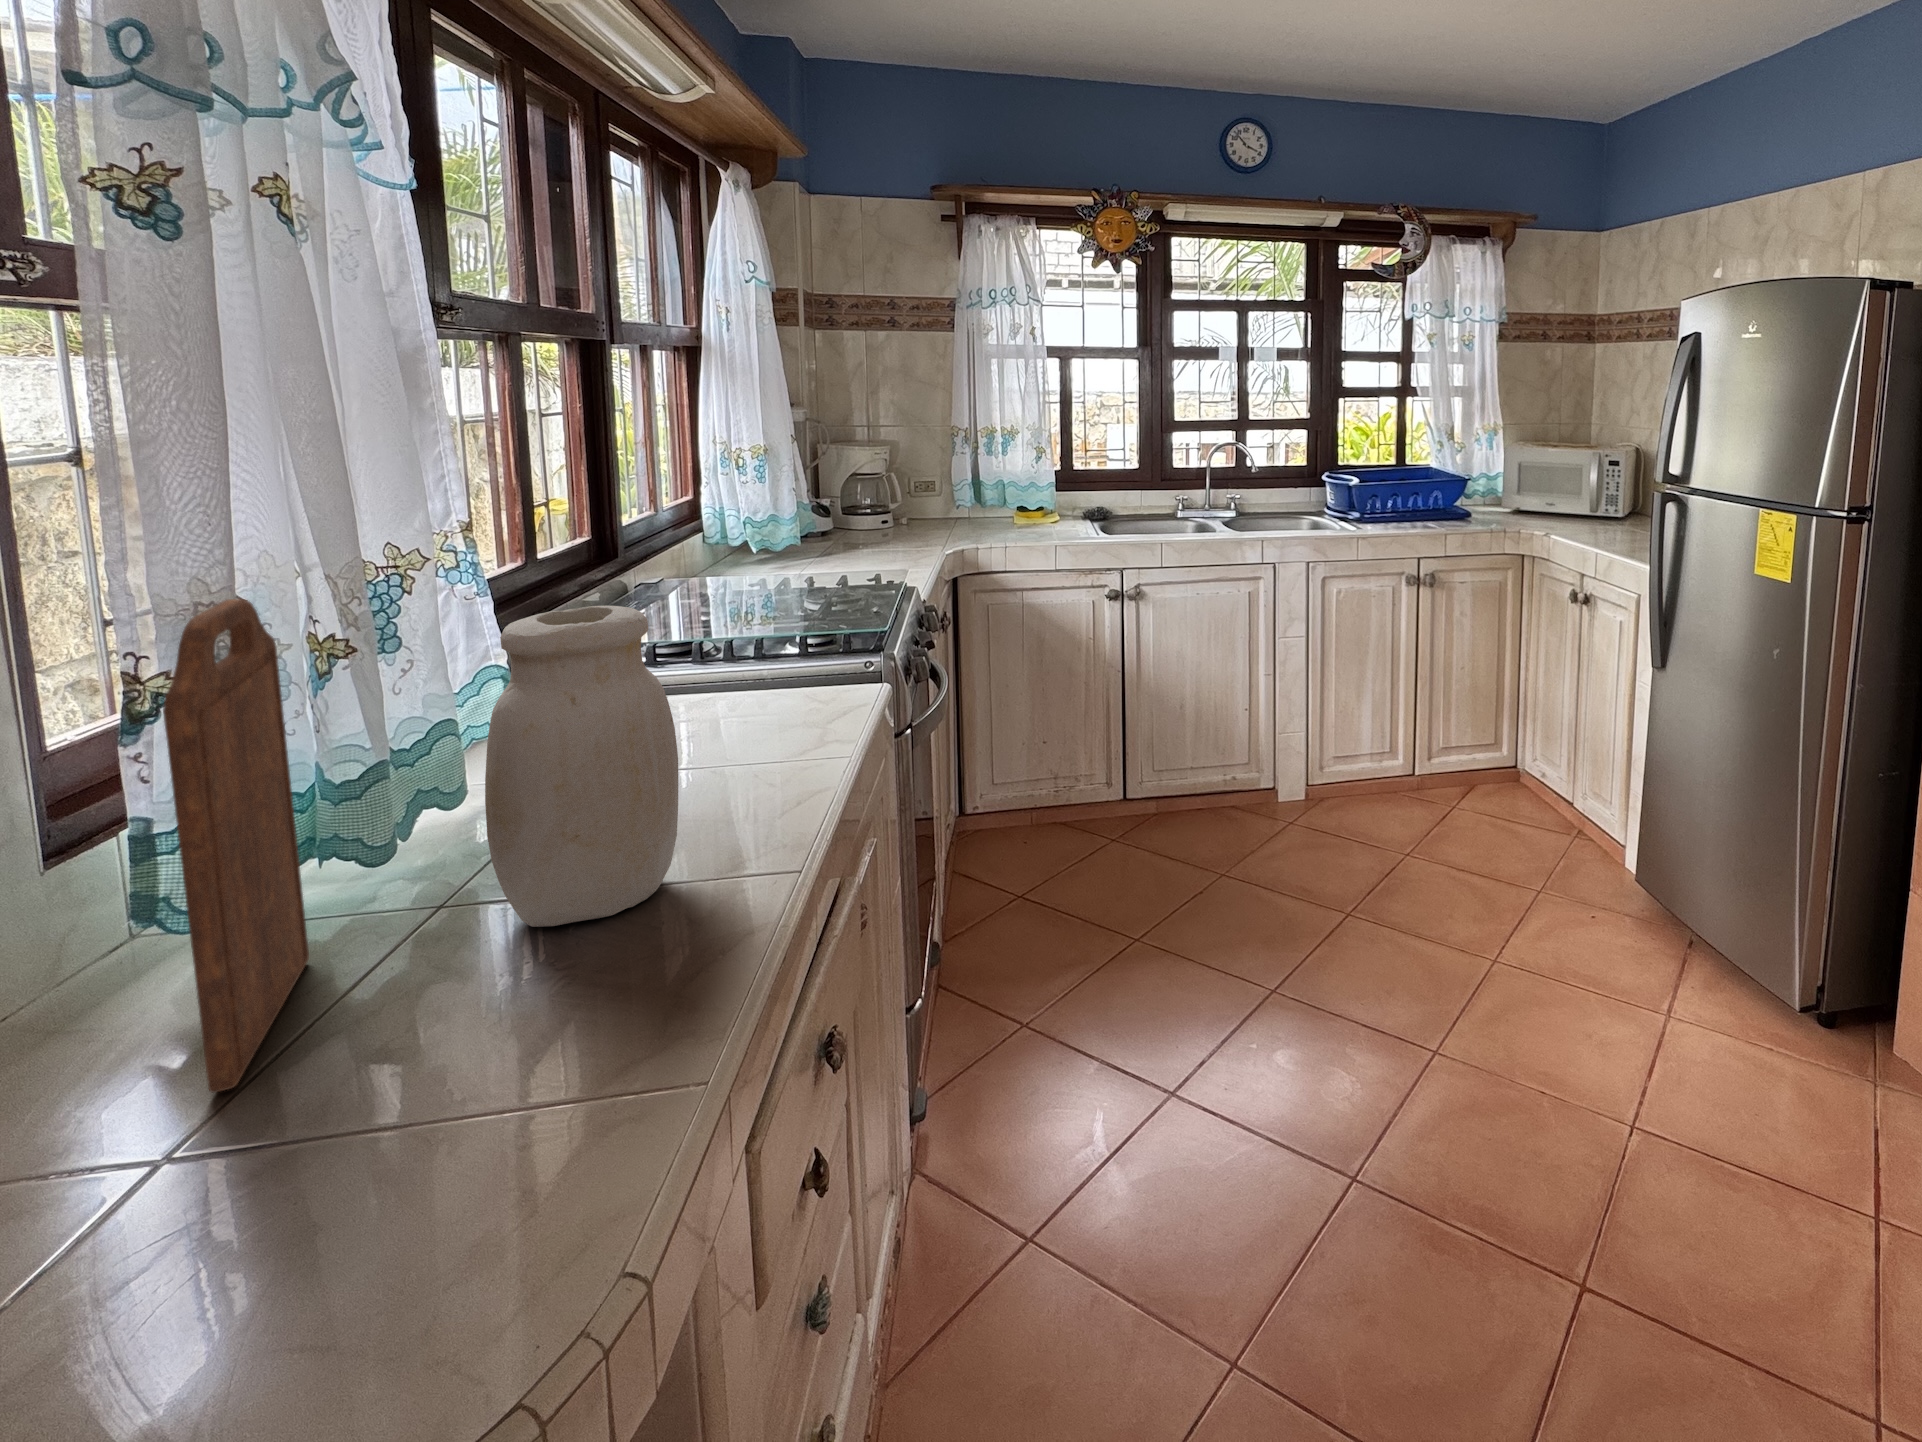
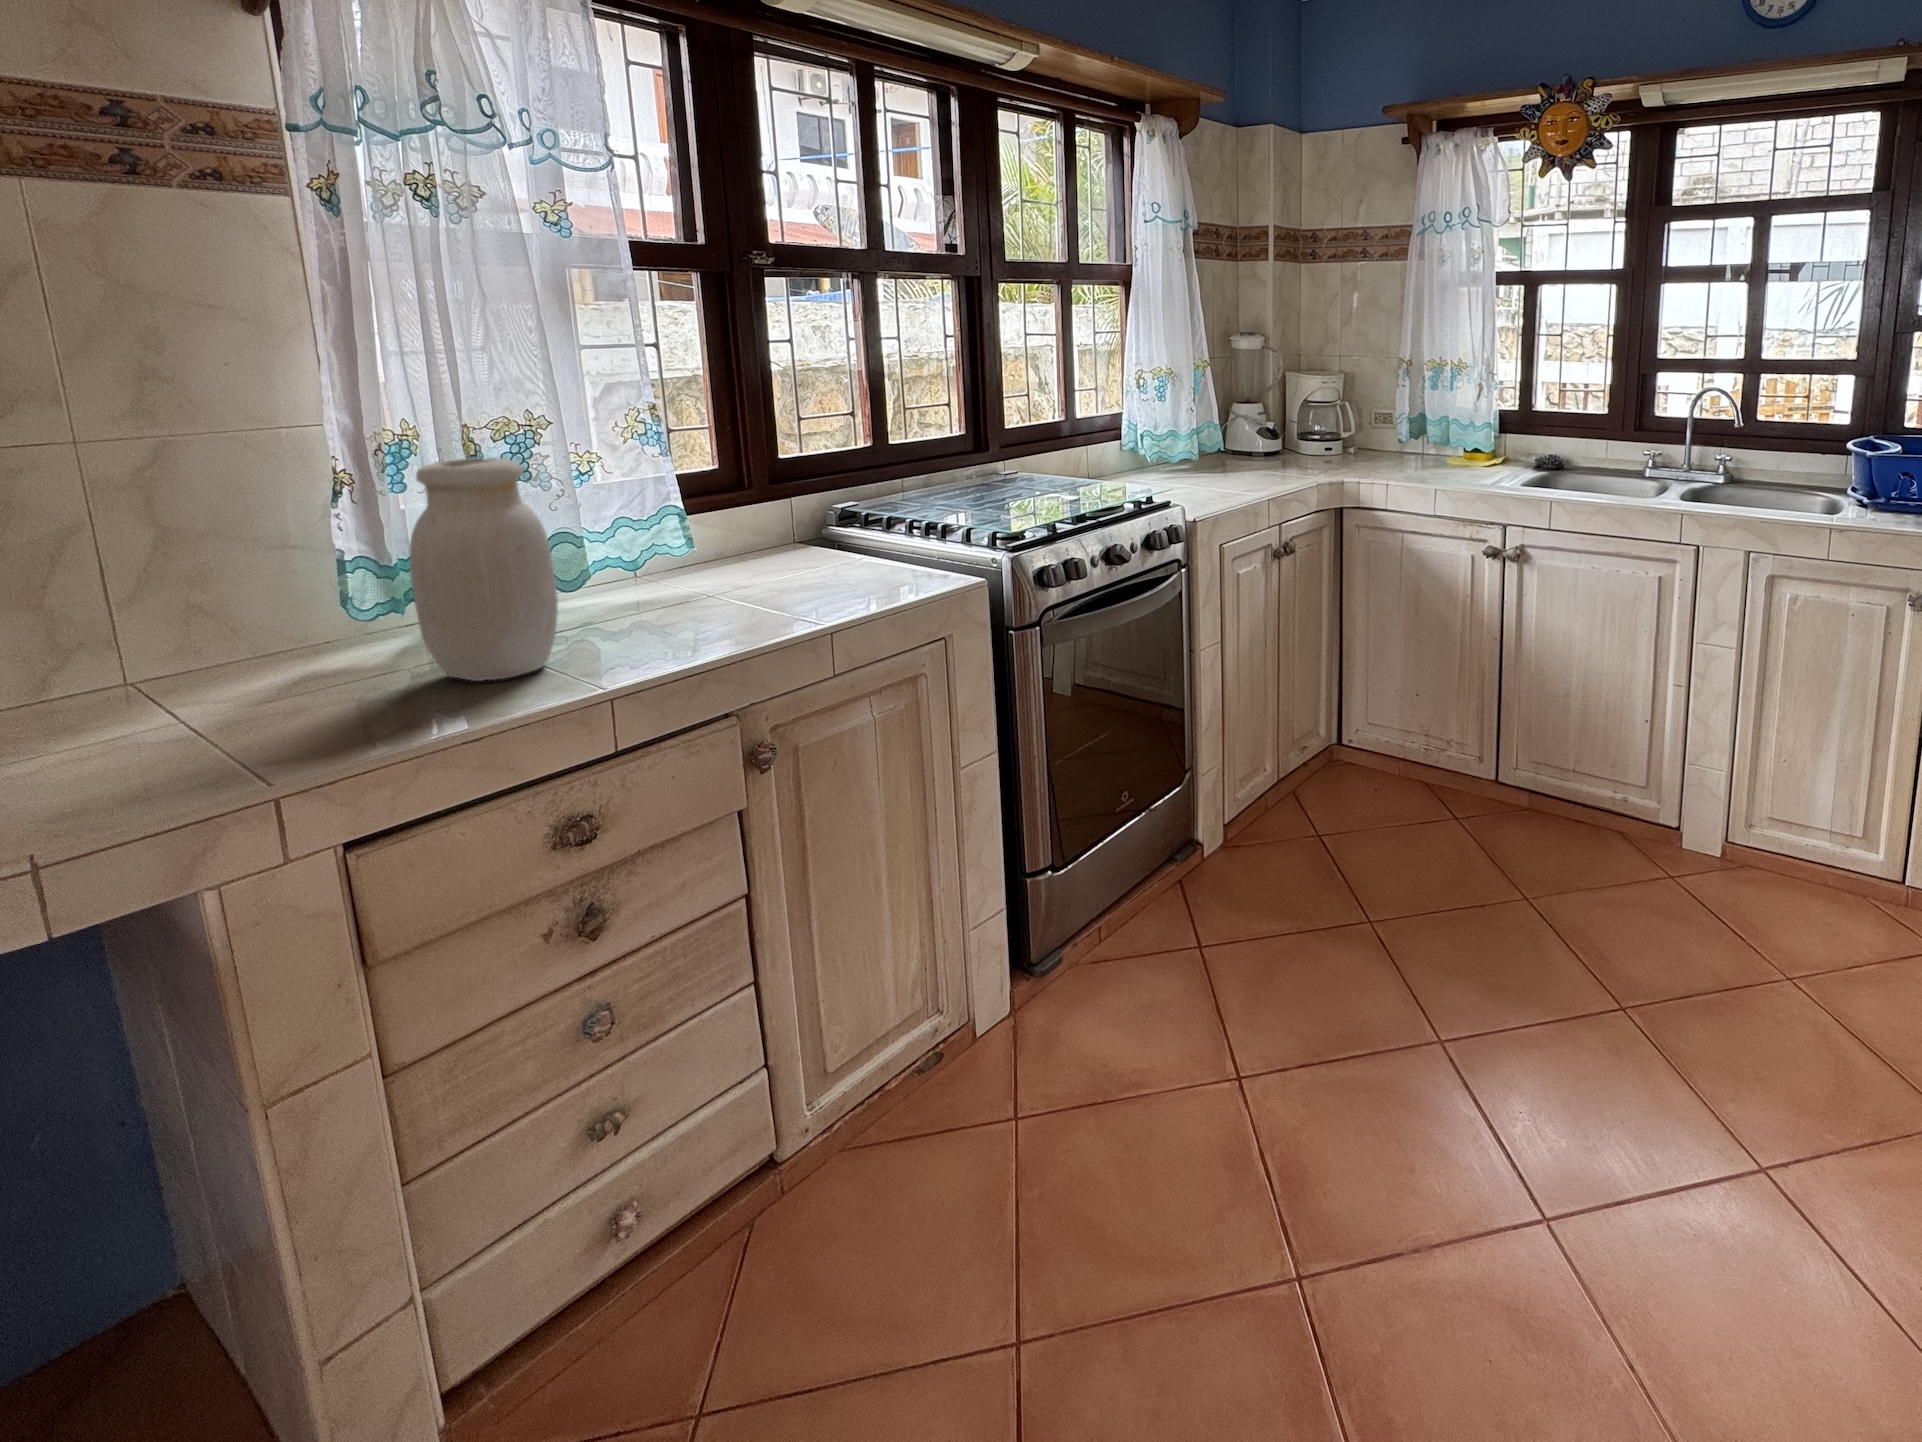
cutting board: present [163,599,309,1093] -> none [174,424,393,705]

